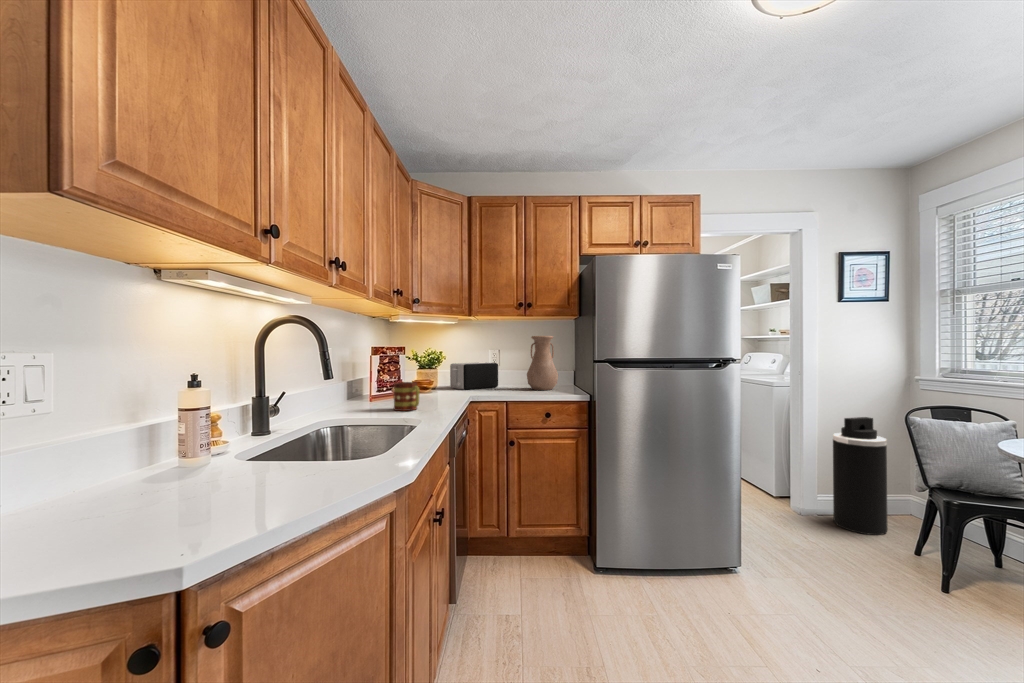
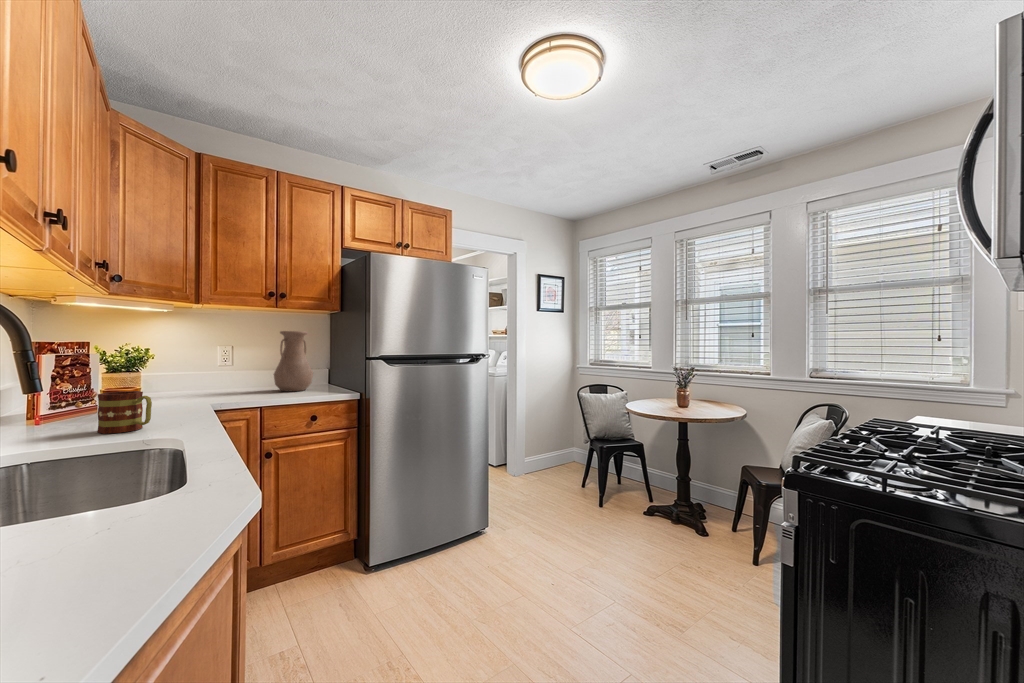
toaster: present [450,362,498,390] -> none [157,362,231,397]
trash can: present [833,417,888,535] -> none [533,395,564,480]

